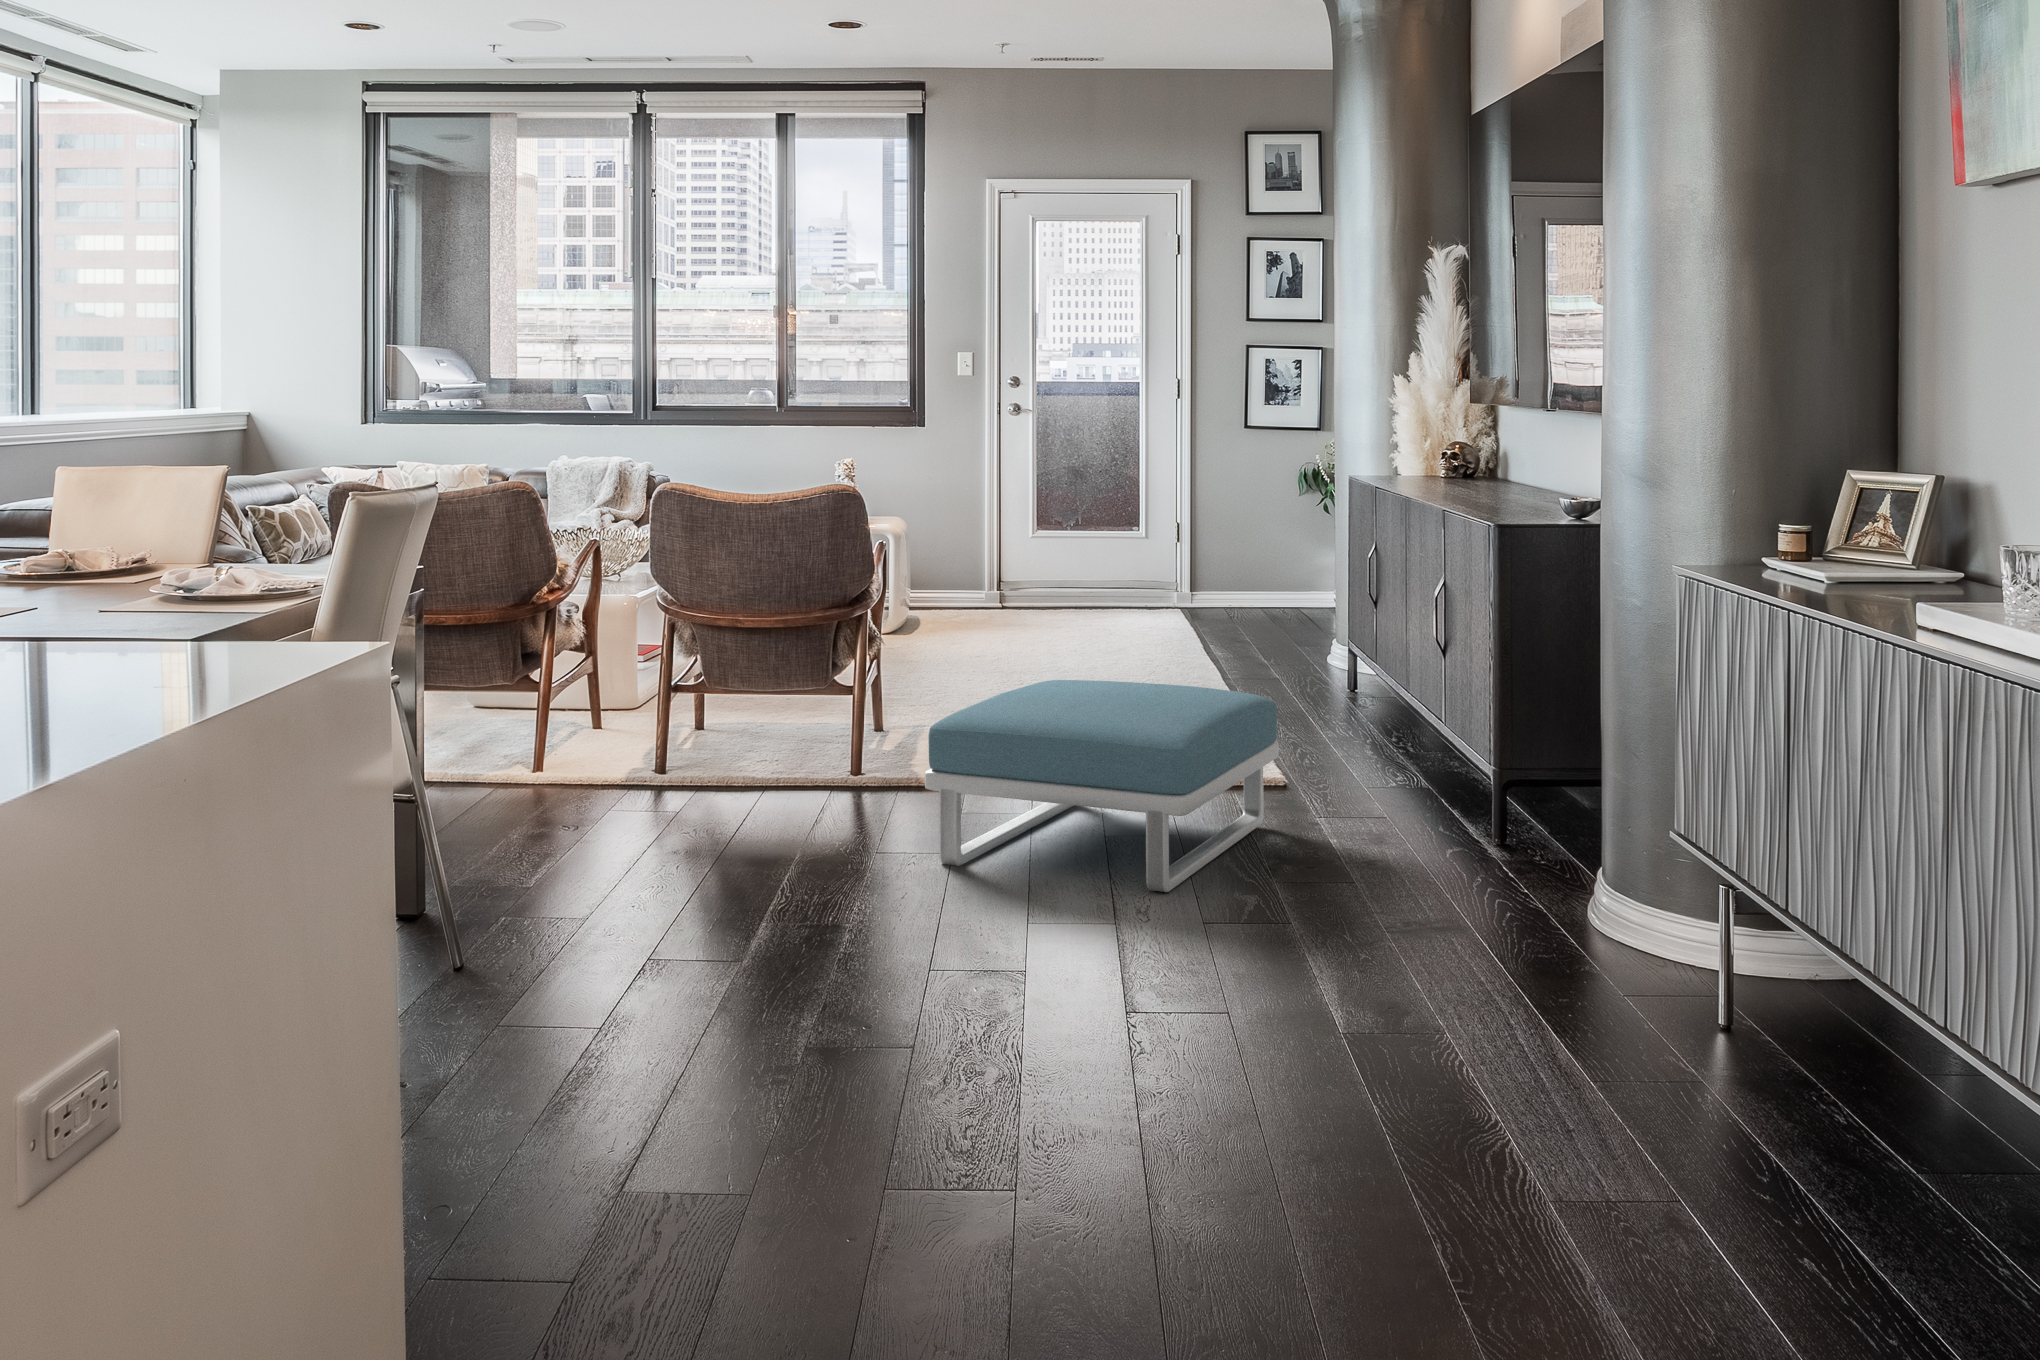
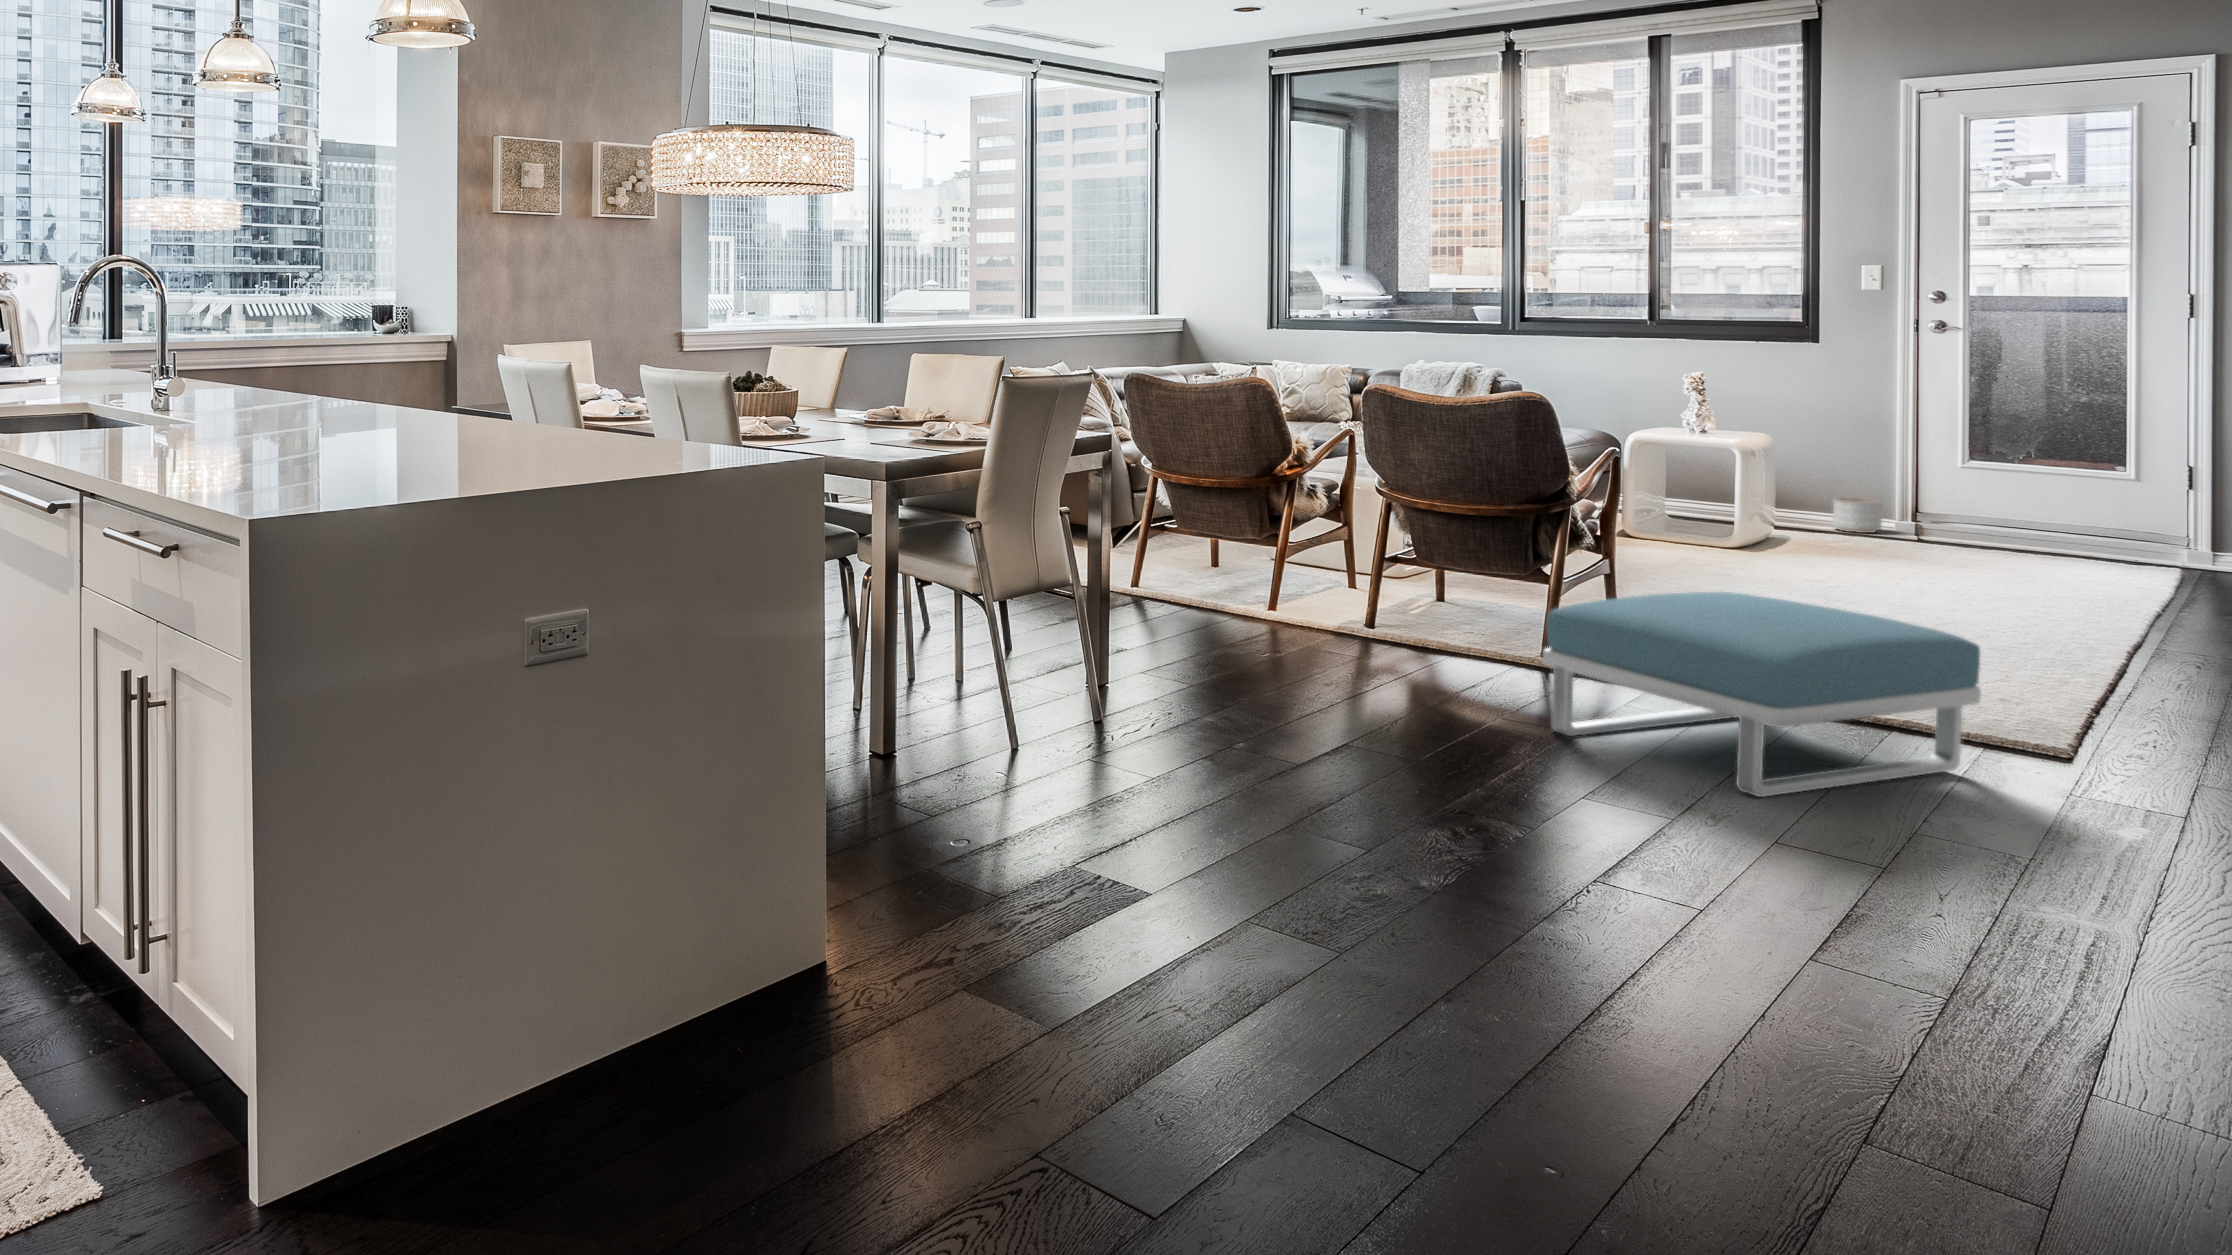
planter: none [949,571,987,604] -> present [1833,498,1882,533]

